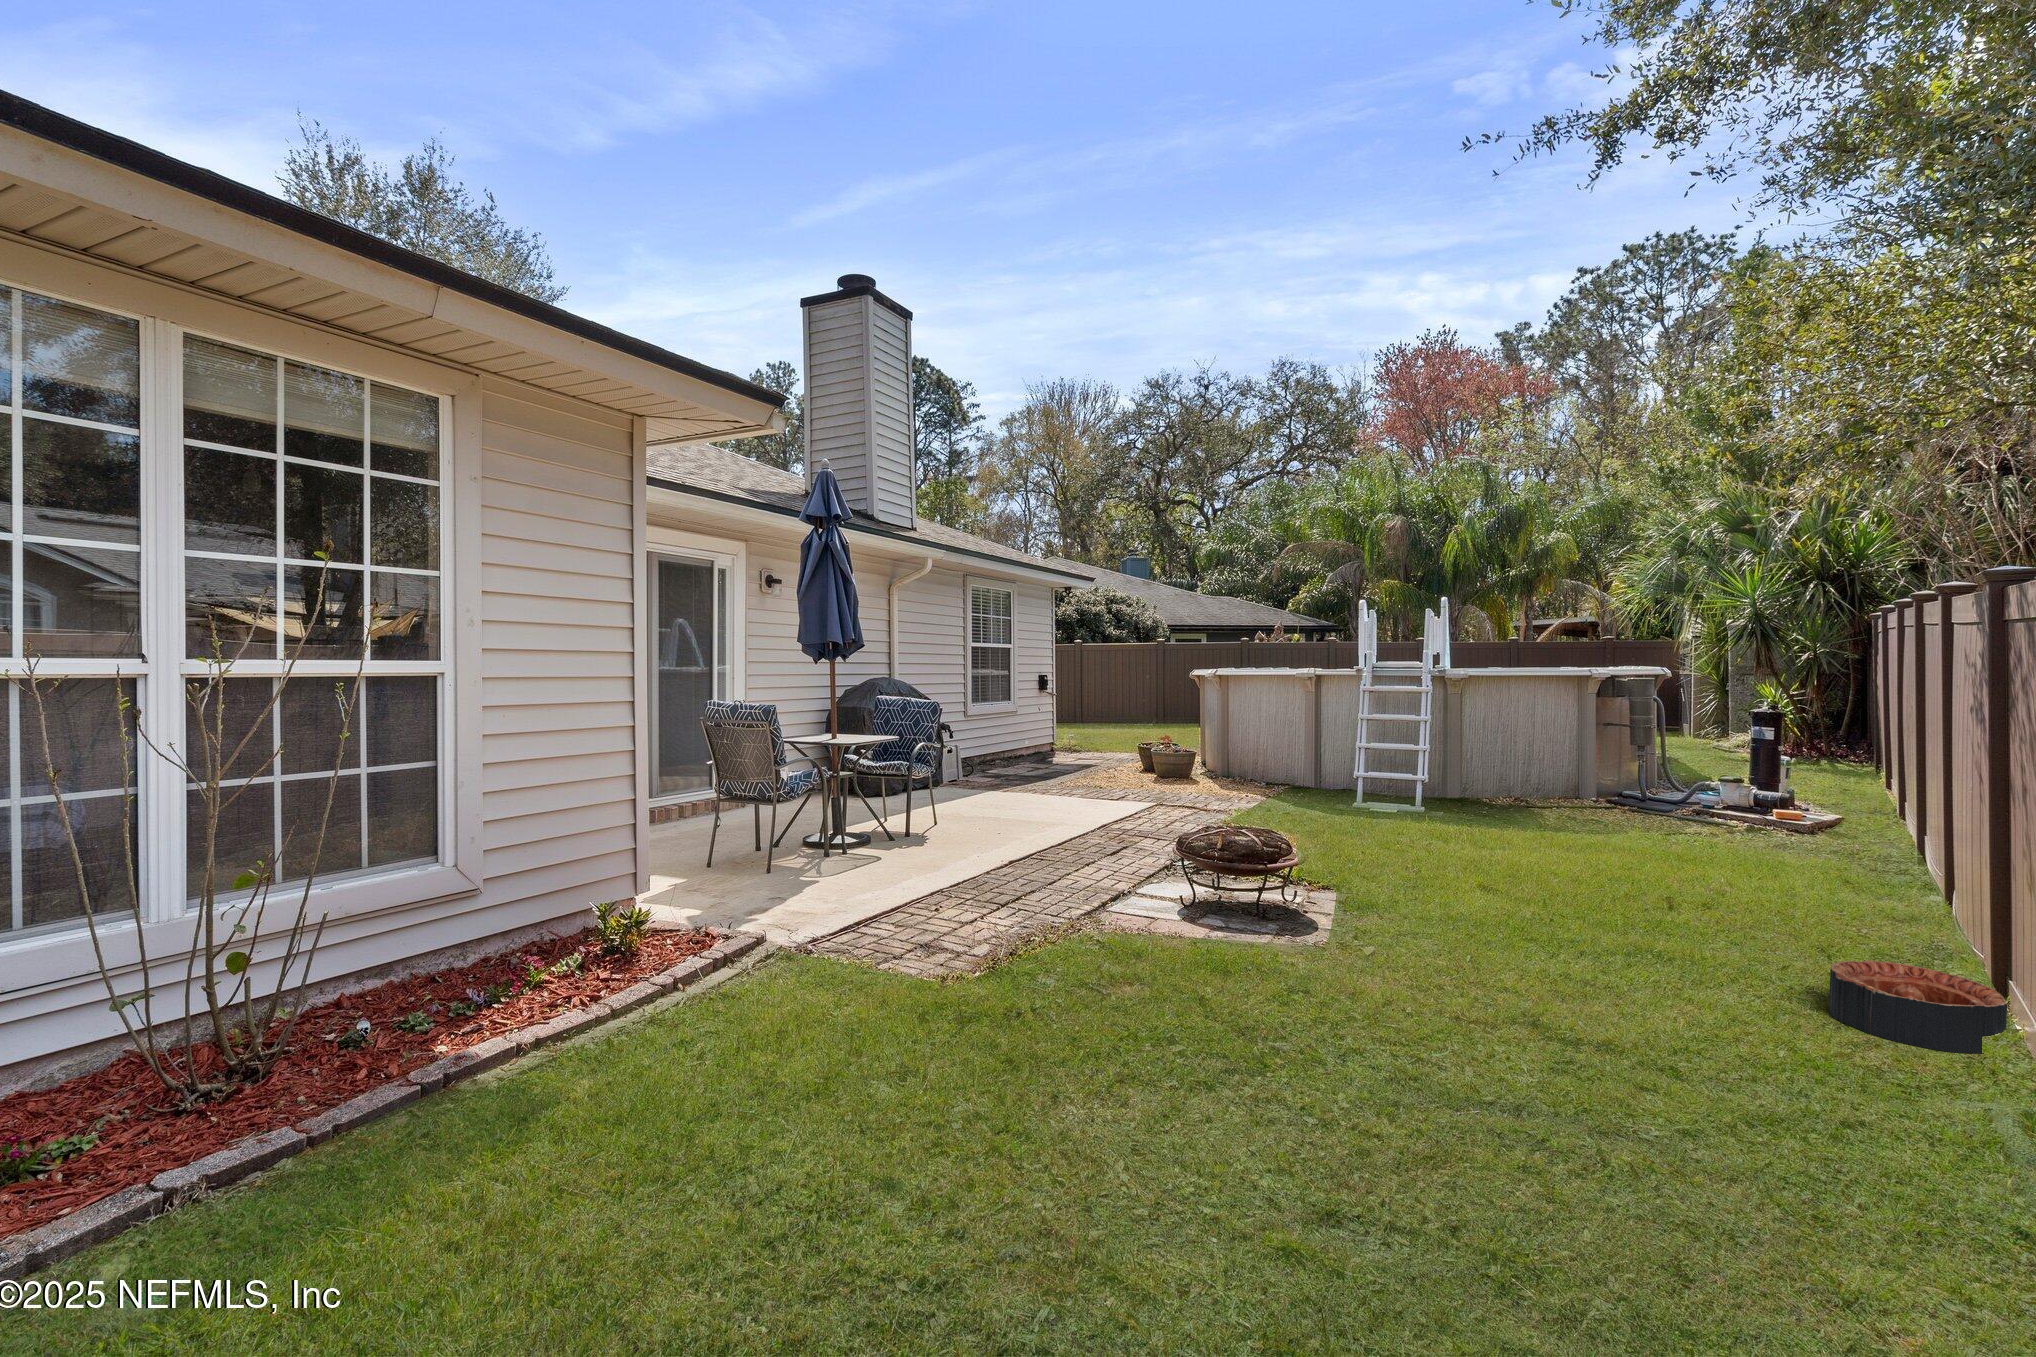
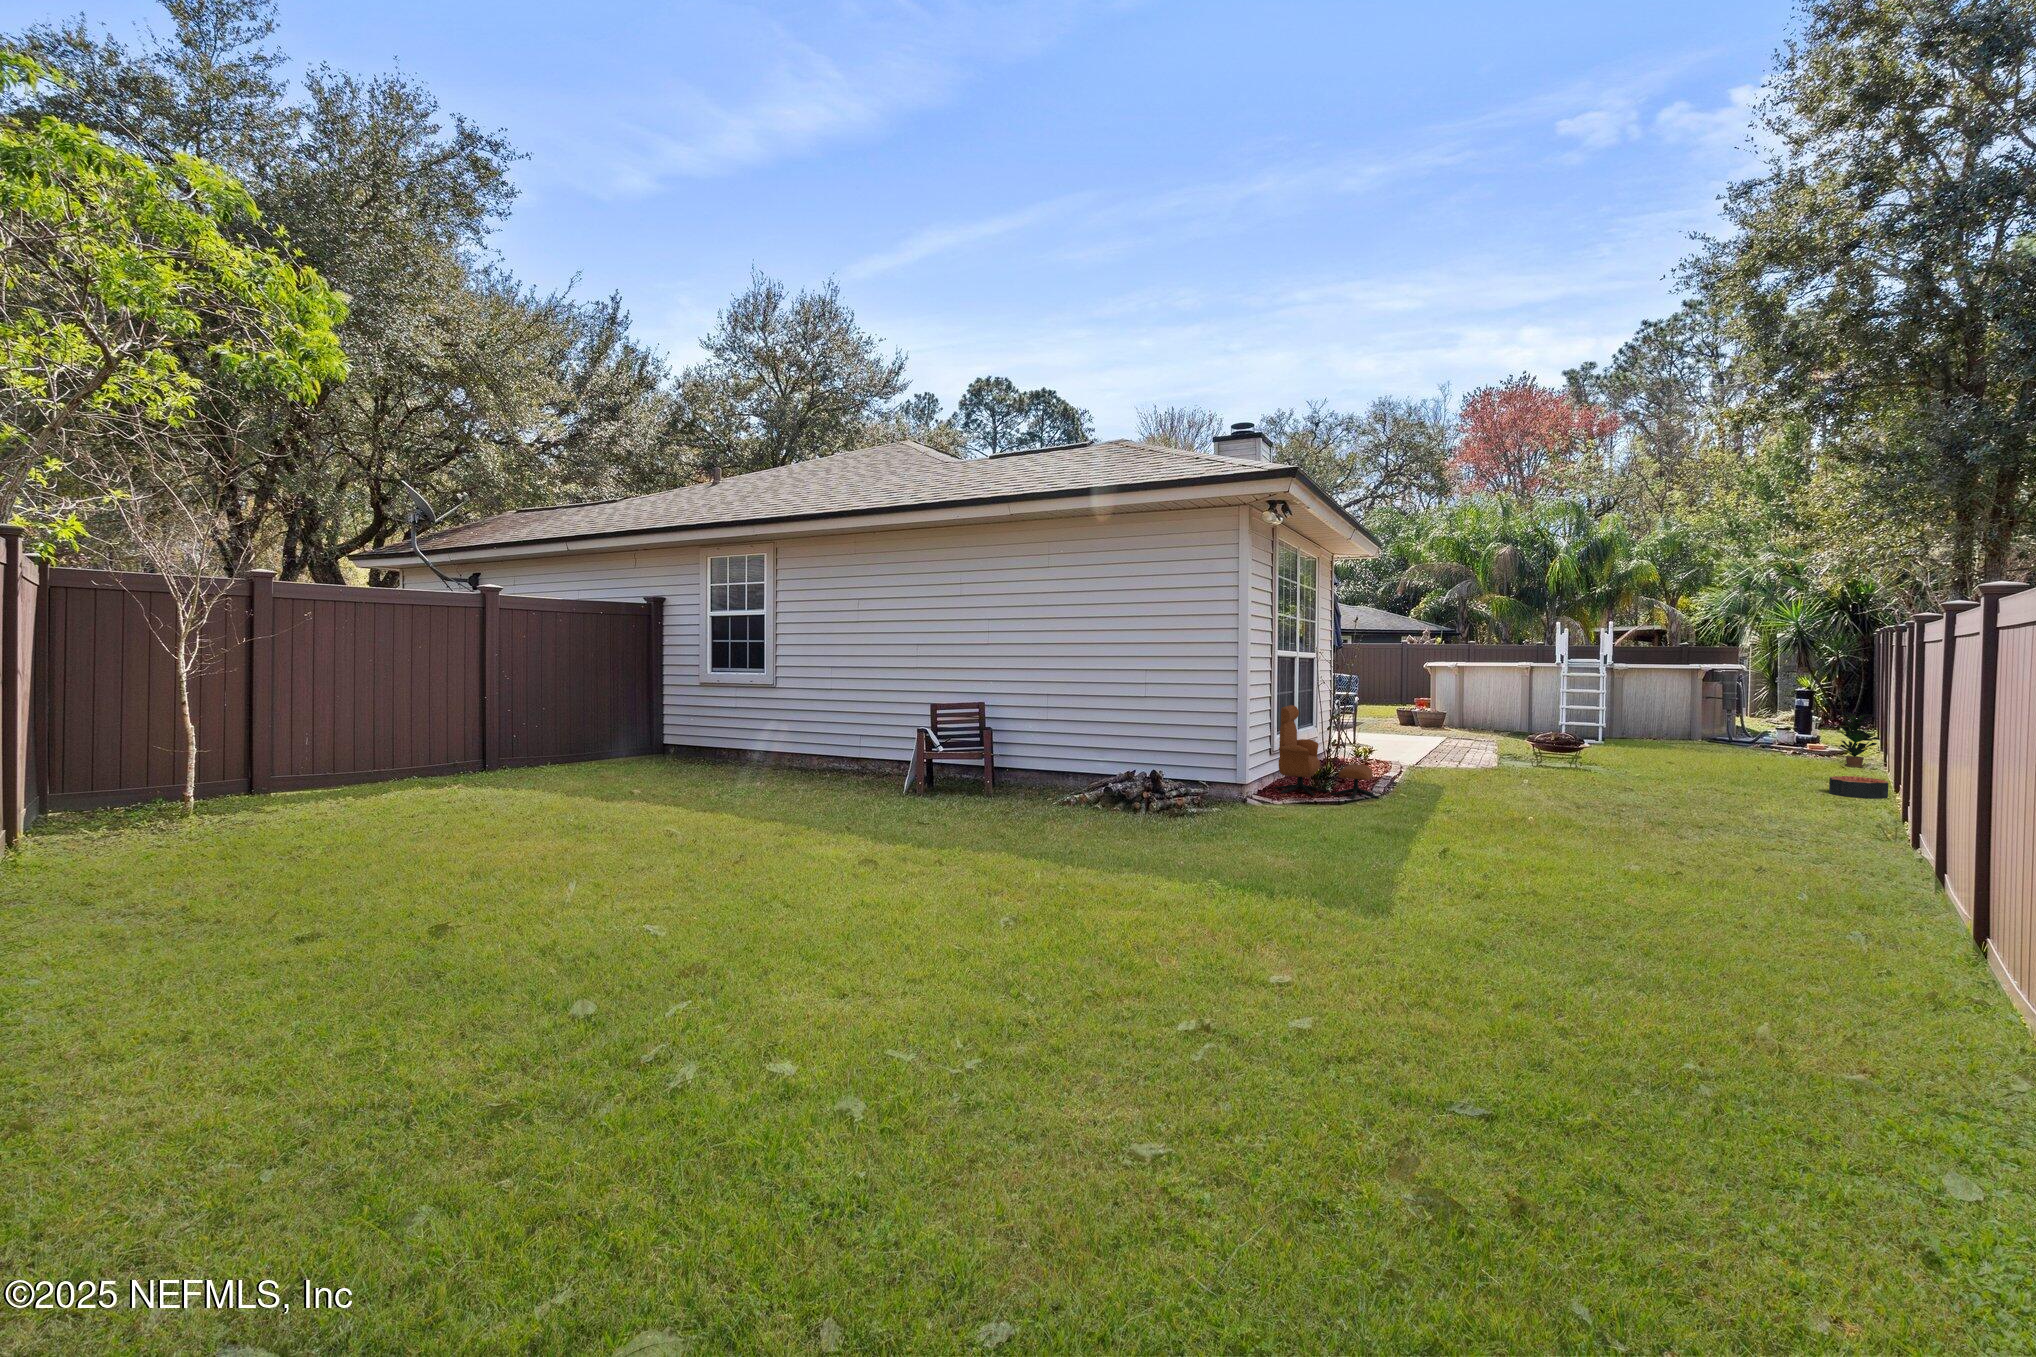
lounge chair: none [129,758,457,1078] -> present [1275,705,1379,799]
potted plant: none [1832,761,1925,876] -> present [1838,713,1880,767]

